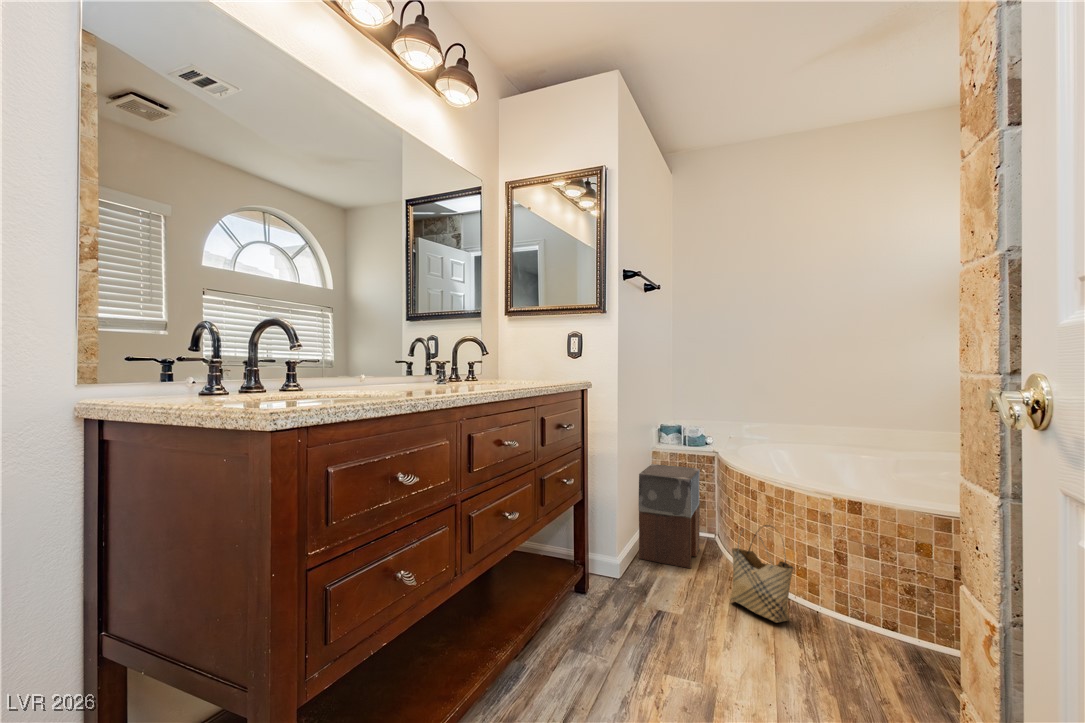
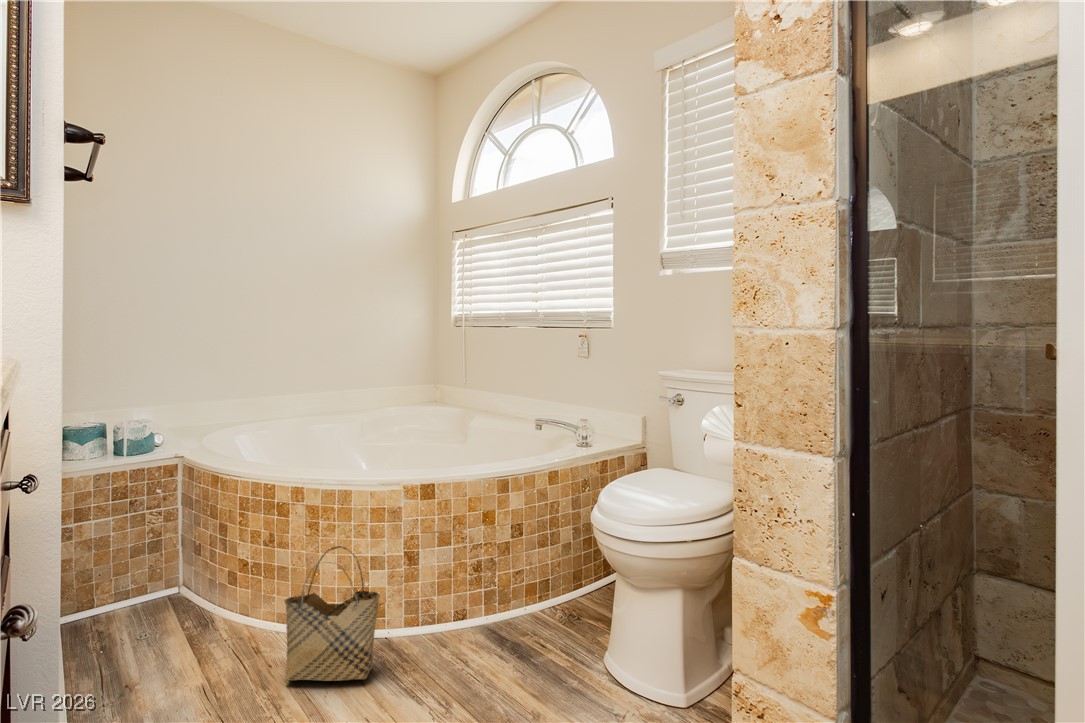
stool: present [639,464,700,568] -> none [62,488,183,695]

